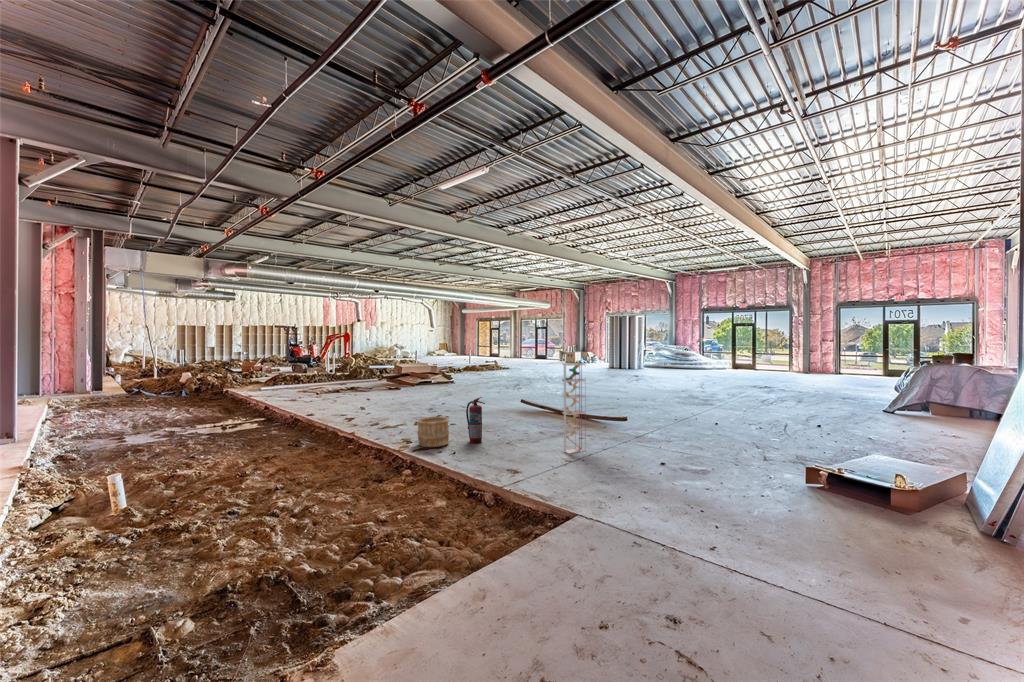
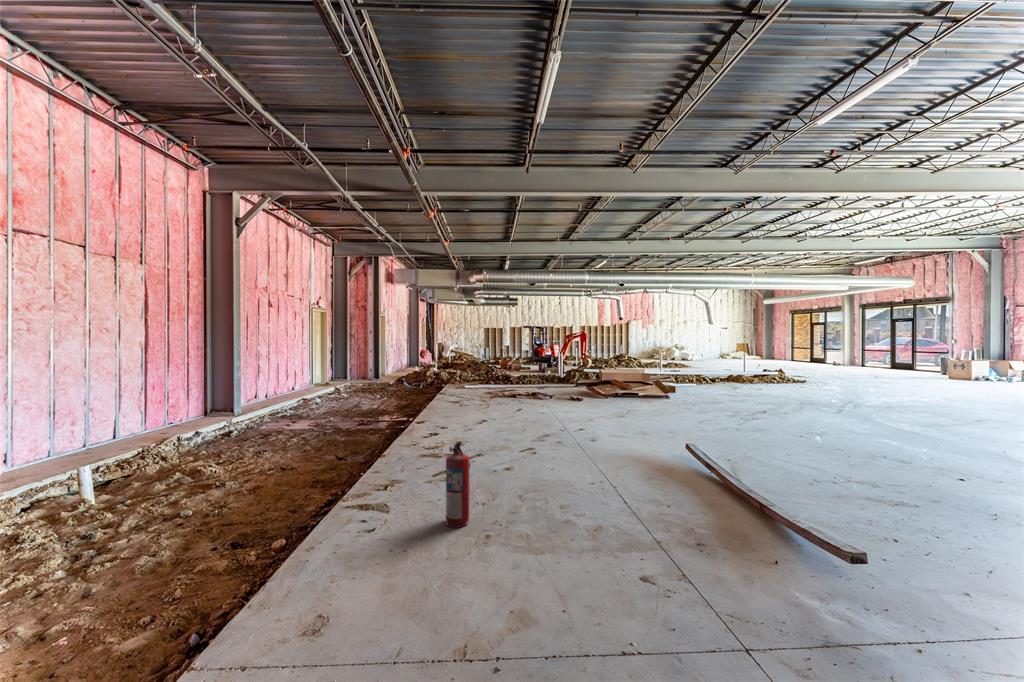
shelving unit: present [562,363,586,453] -> none [532,390,598,660]
wooden bucket: present [417,417,449,447] -> none [370,459,427,517]

